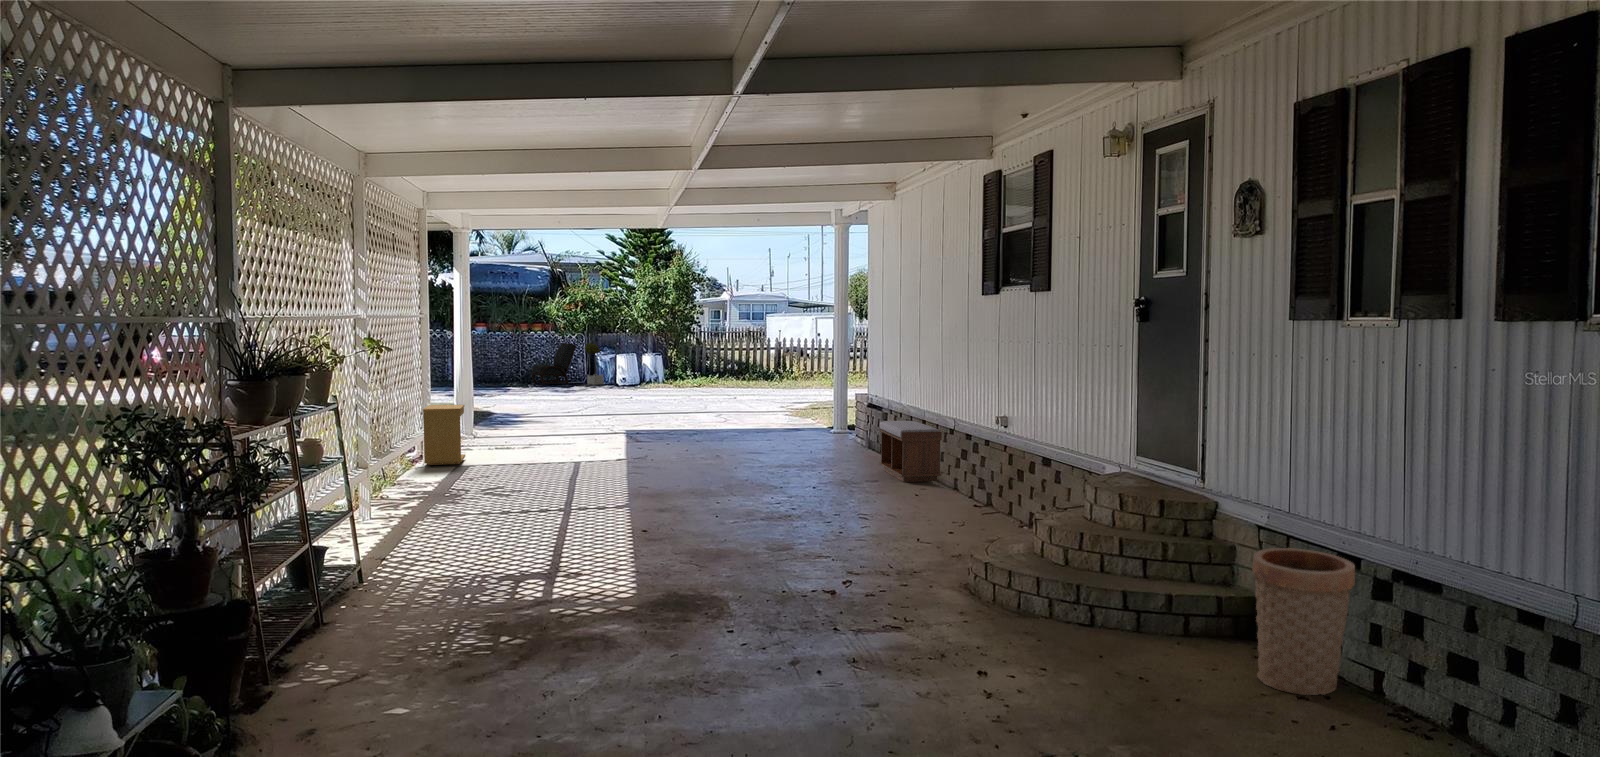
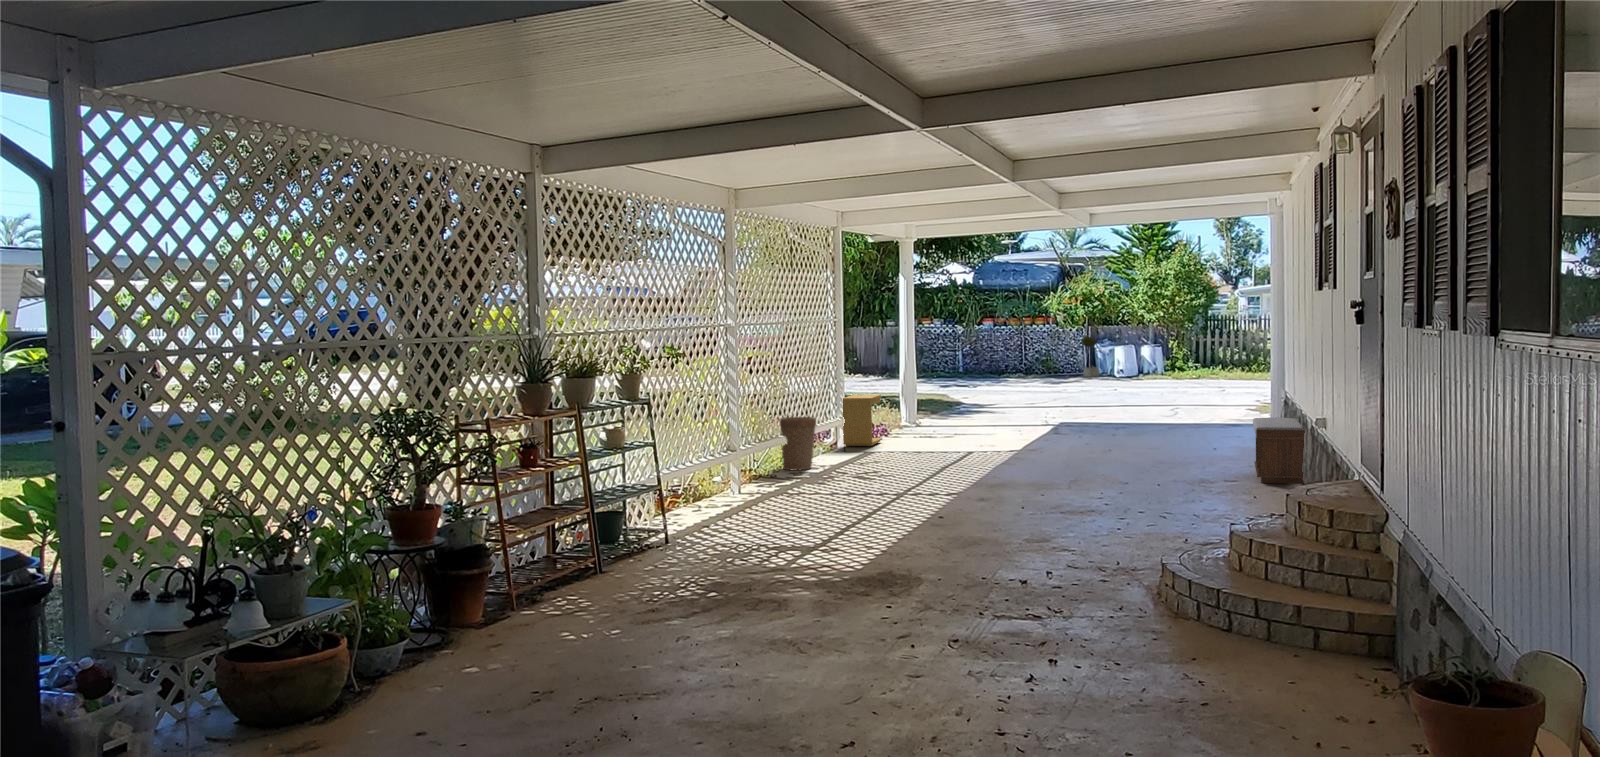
lounge chair: present [532,343,576,385] -> none [1032,336,1074,377]
basket: present [1252,548,1355,695] -> present [780,417,816,470]

